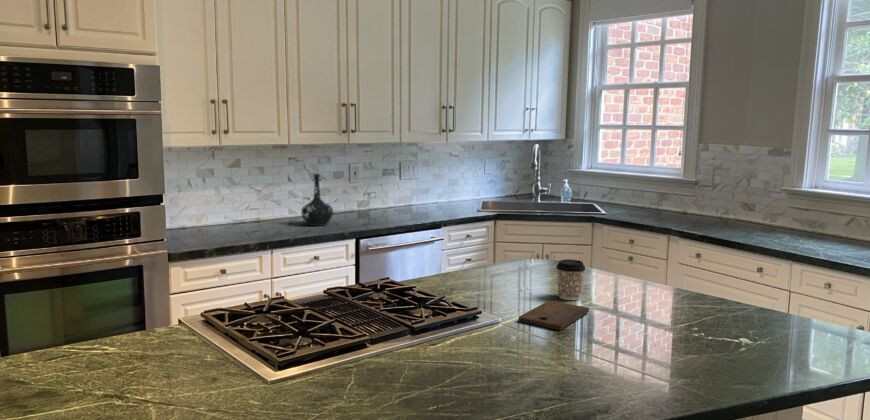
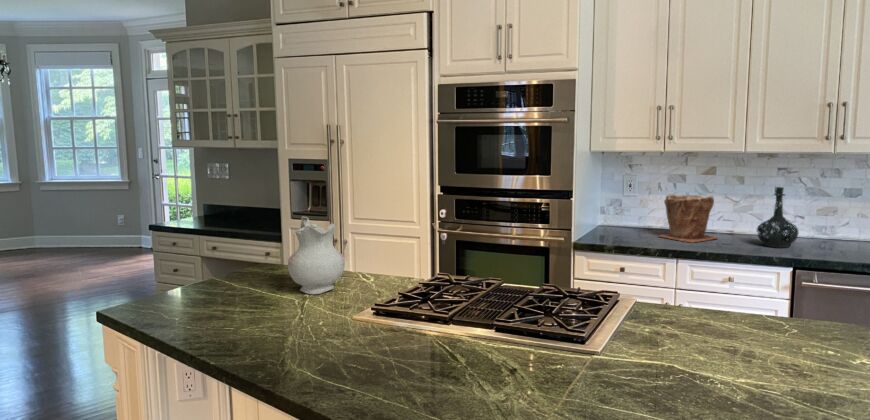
plant pot: none [218,187,268,234] -> present [659,194,718,242]
coffee cup: present [556,259,585,300] -> none [733,323,781,388]
ceramic pitcher: none [49,268,159,386] -> present [288,216,345,294]
cutting board: present [519,300,589,330] -> none [598,363,708,399]

